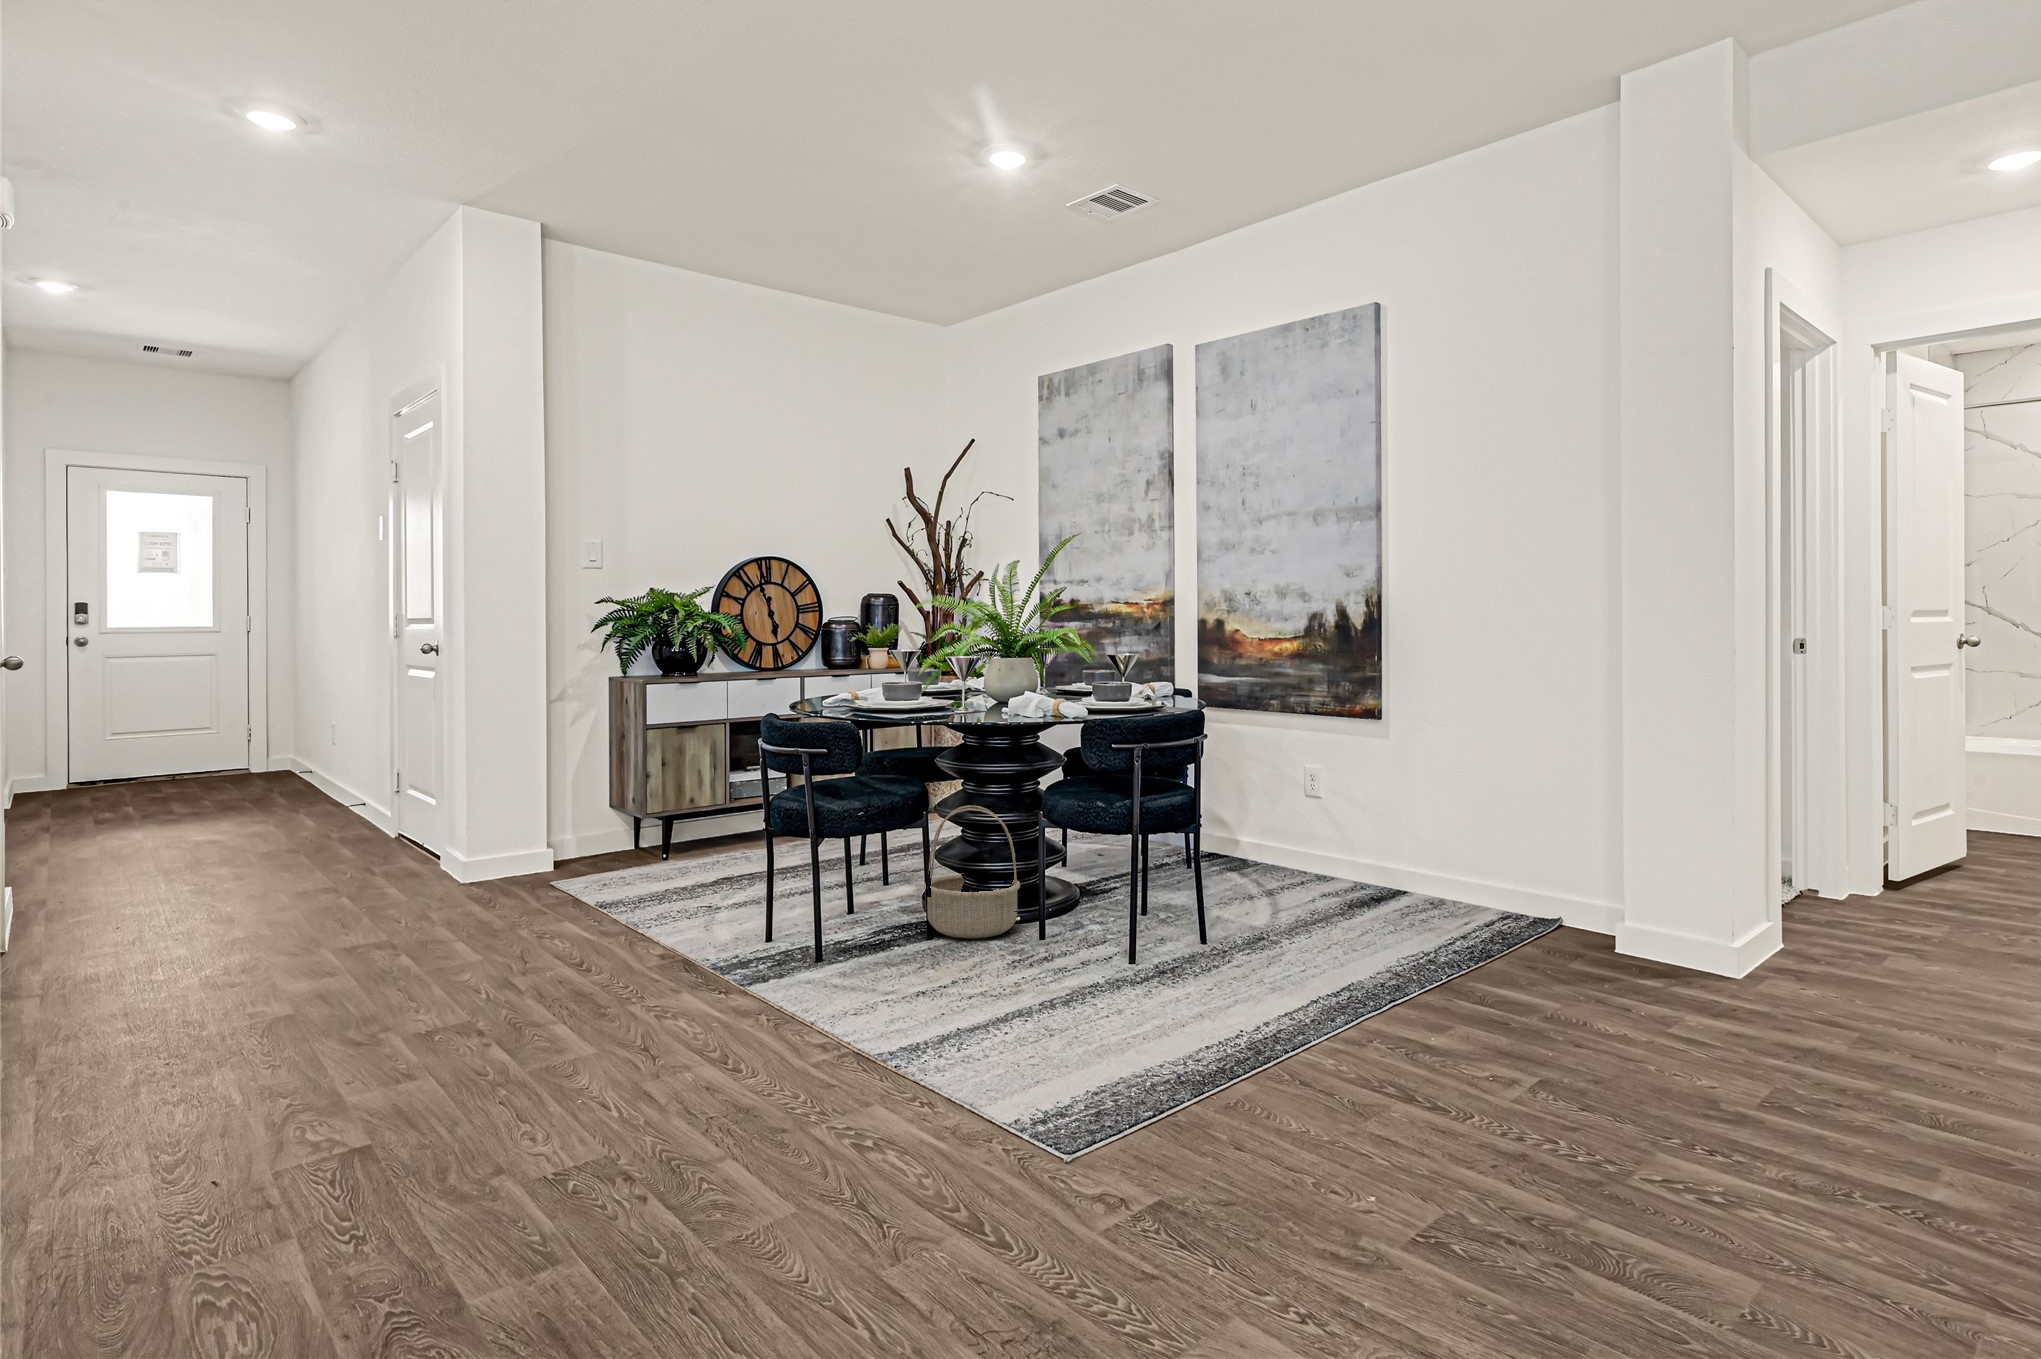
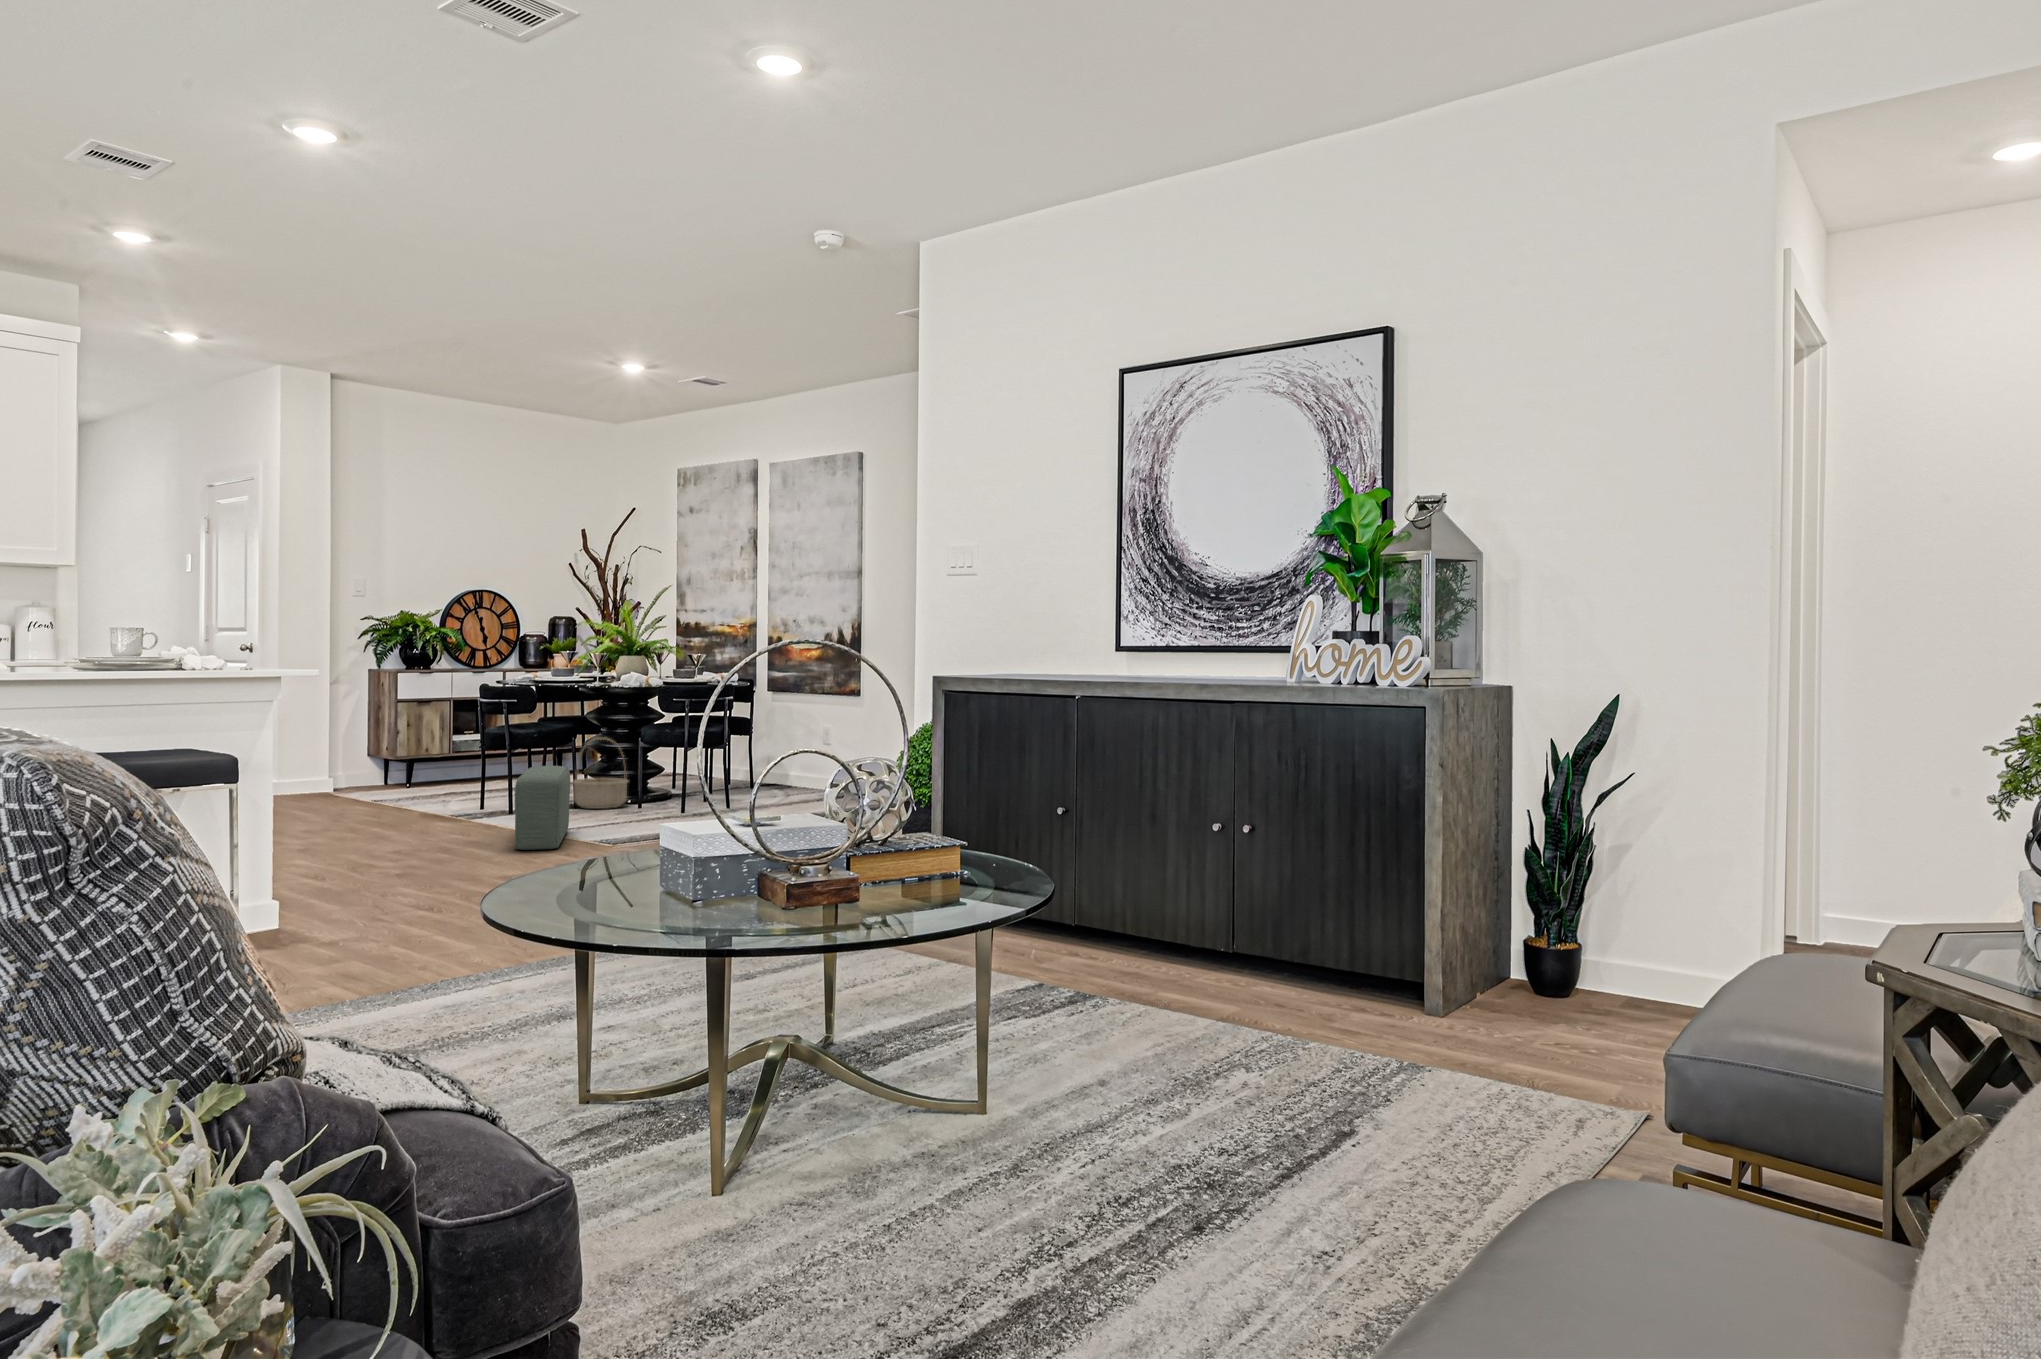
pouf: none [845,915,957,1194] -> present [515,766,570,850]

